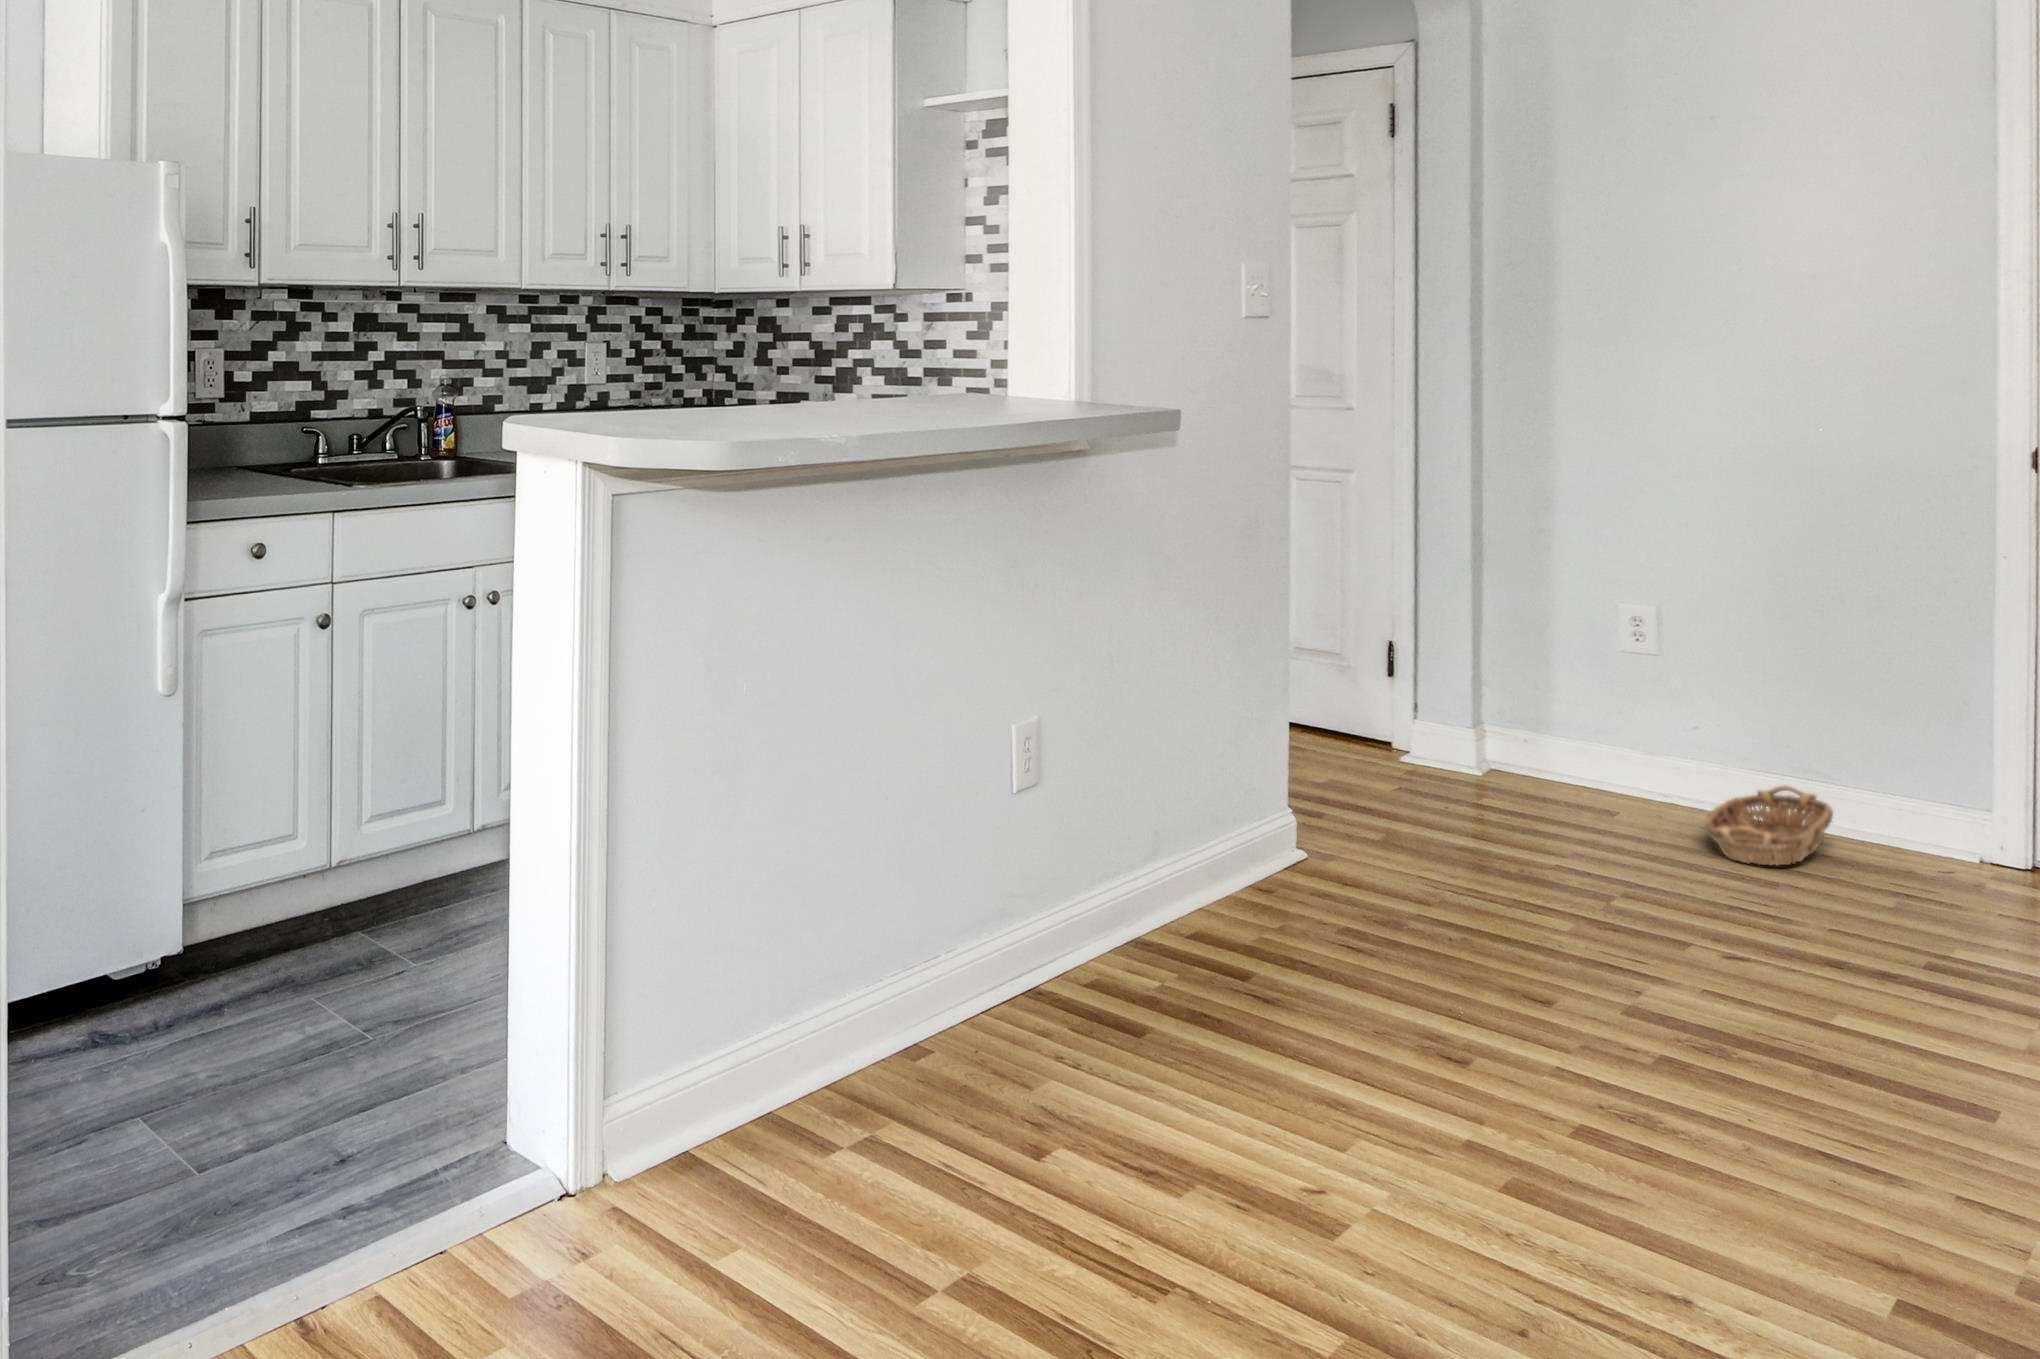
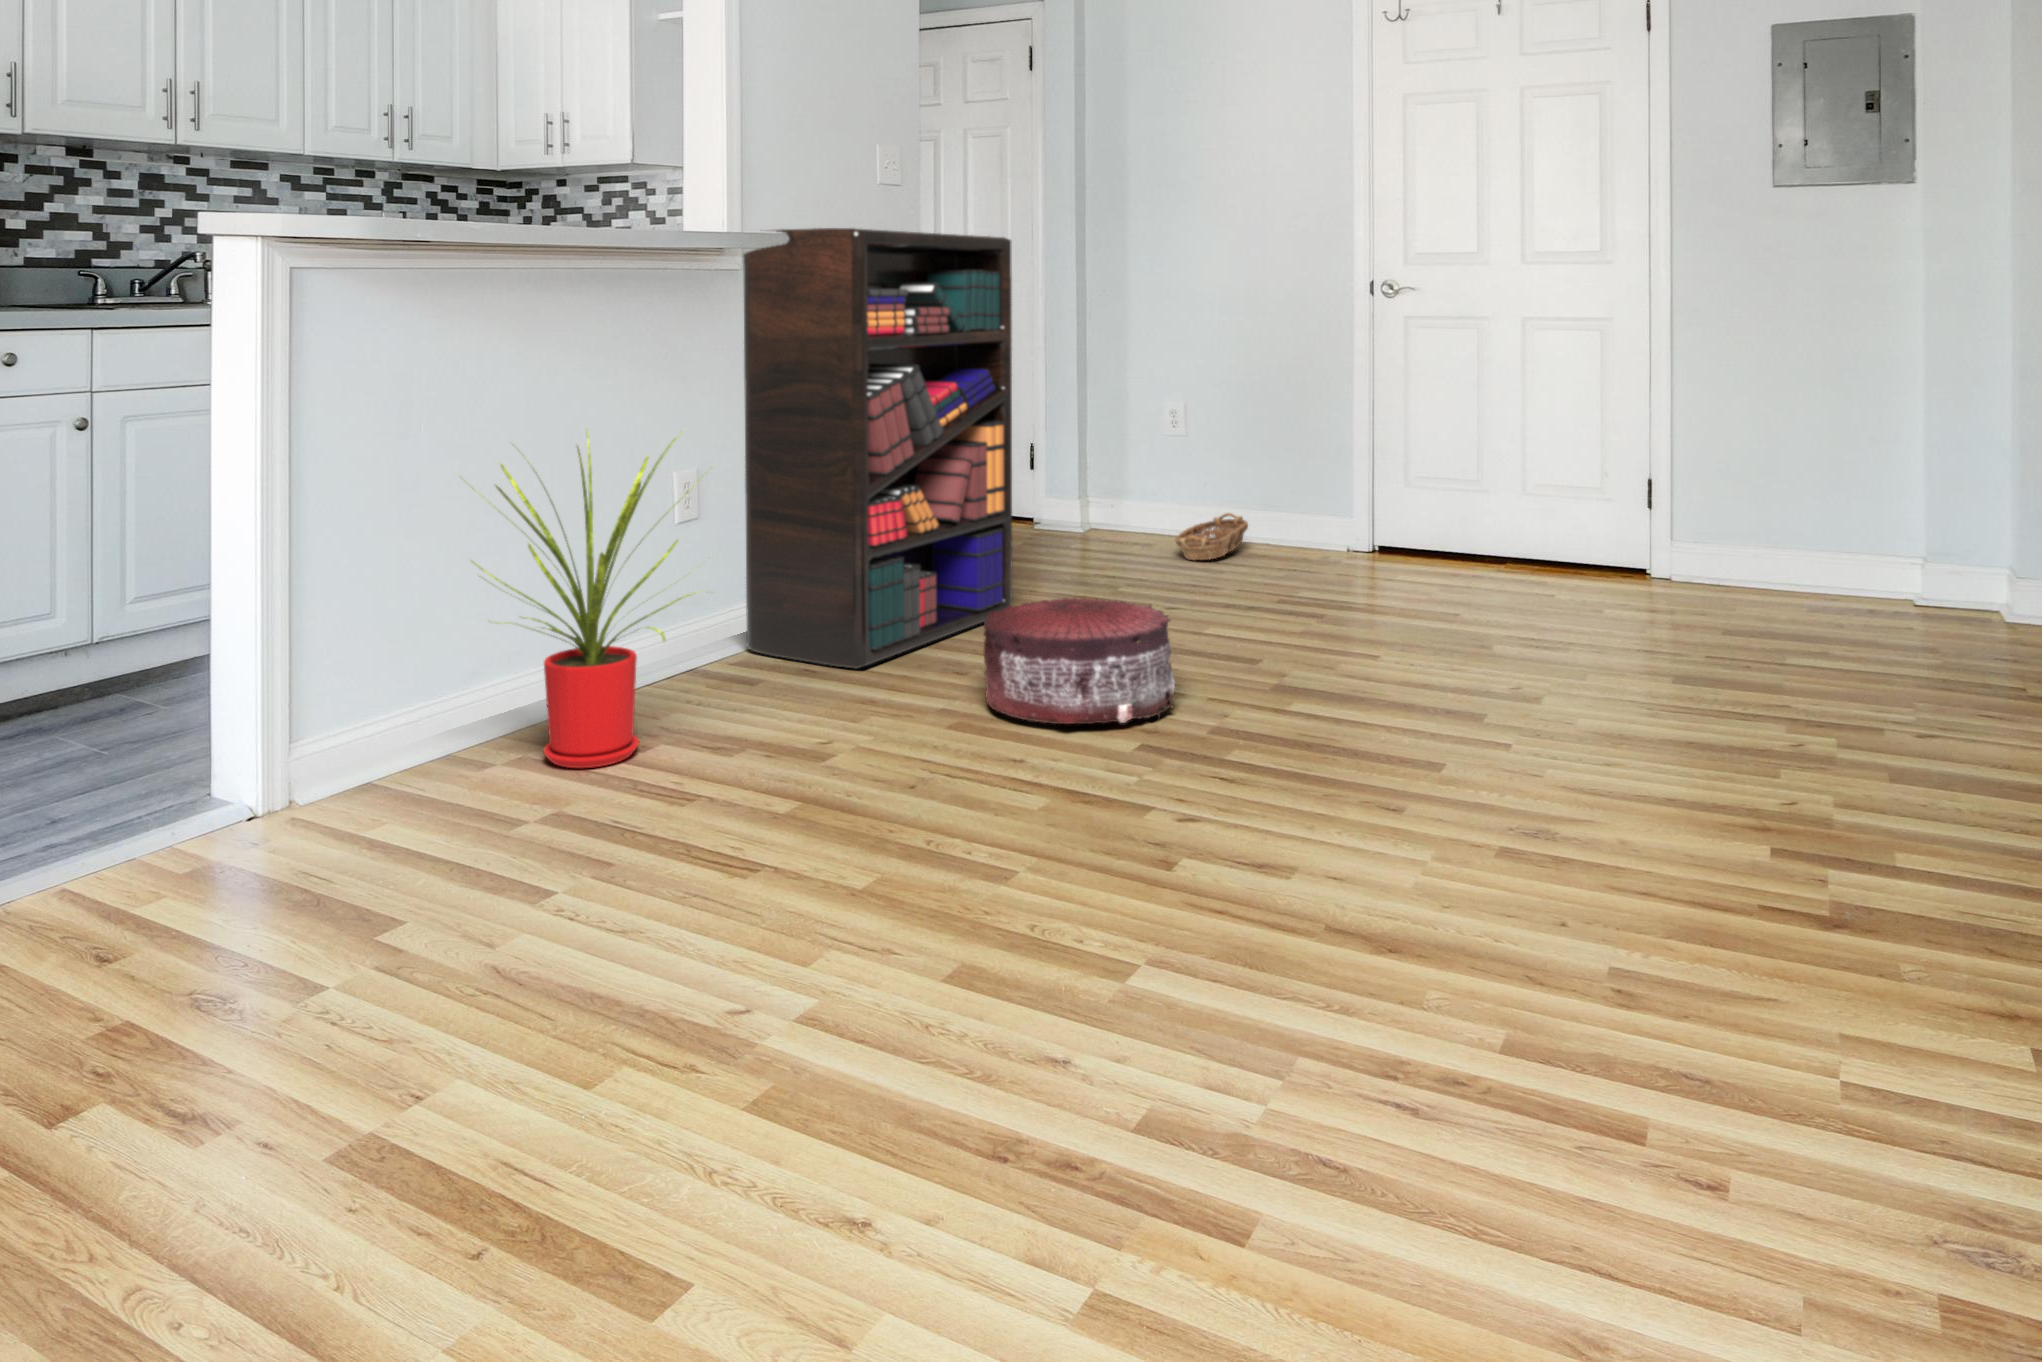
bookshelf: none [1101,385,1491,1033] -> present [743,228,1012,669]
house plant: none [797,681,1156,1186] -> present [473,434,704,768]
pouf: none [1552,982,1965,1254] -> present [984,597,1175,724]

